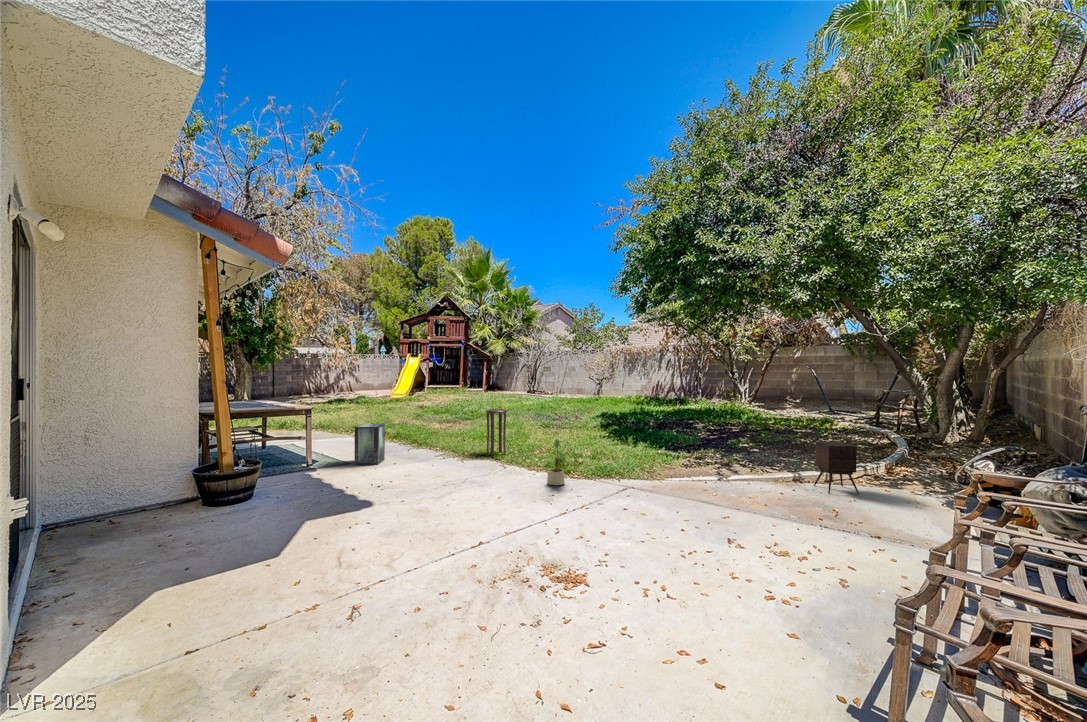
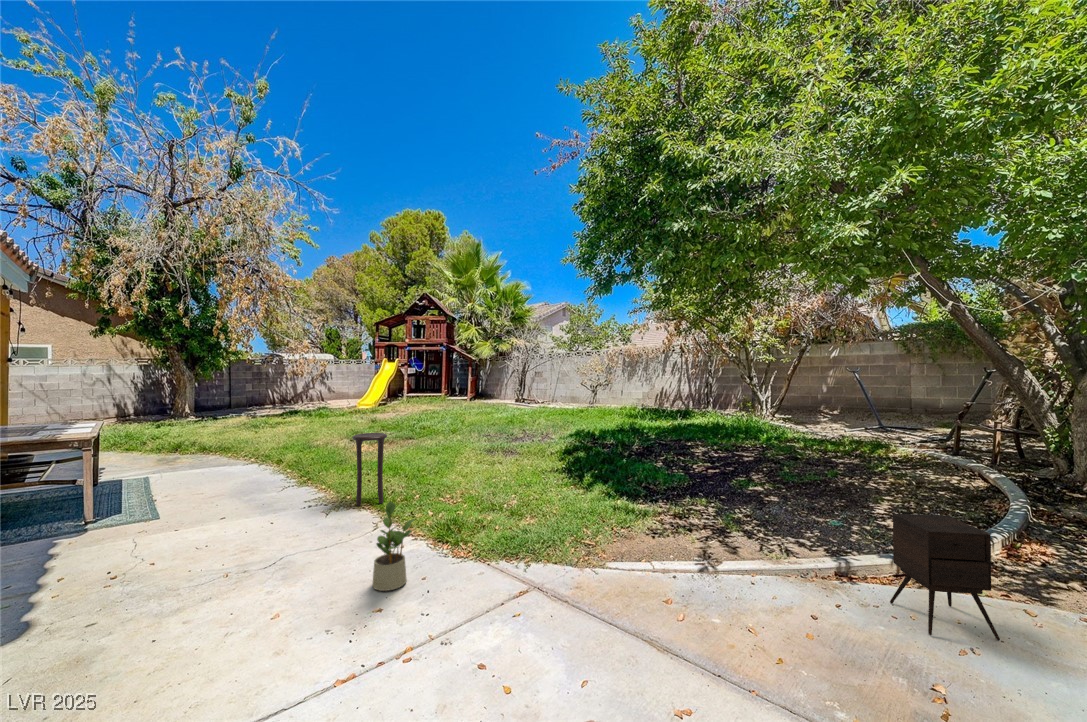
storage box: present [354,424,385,465] -> none [121,458,187,525]

